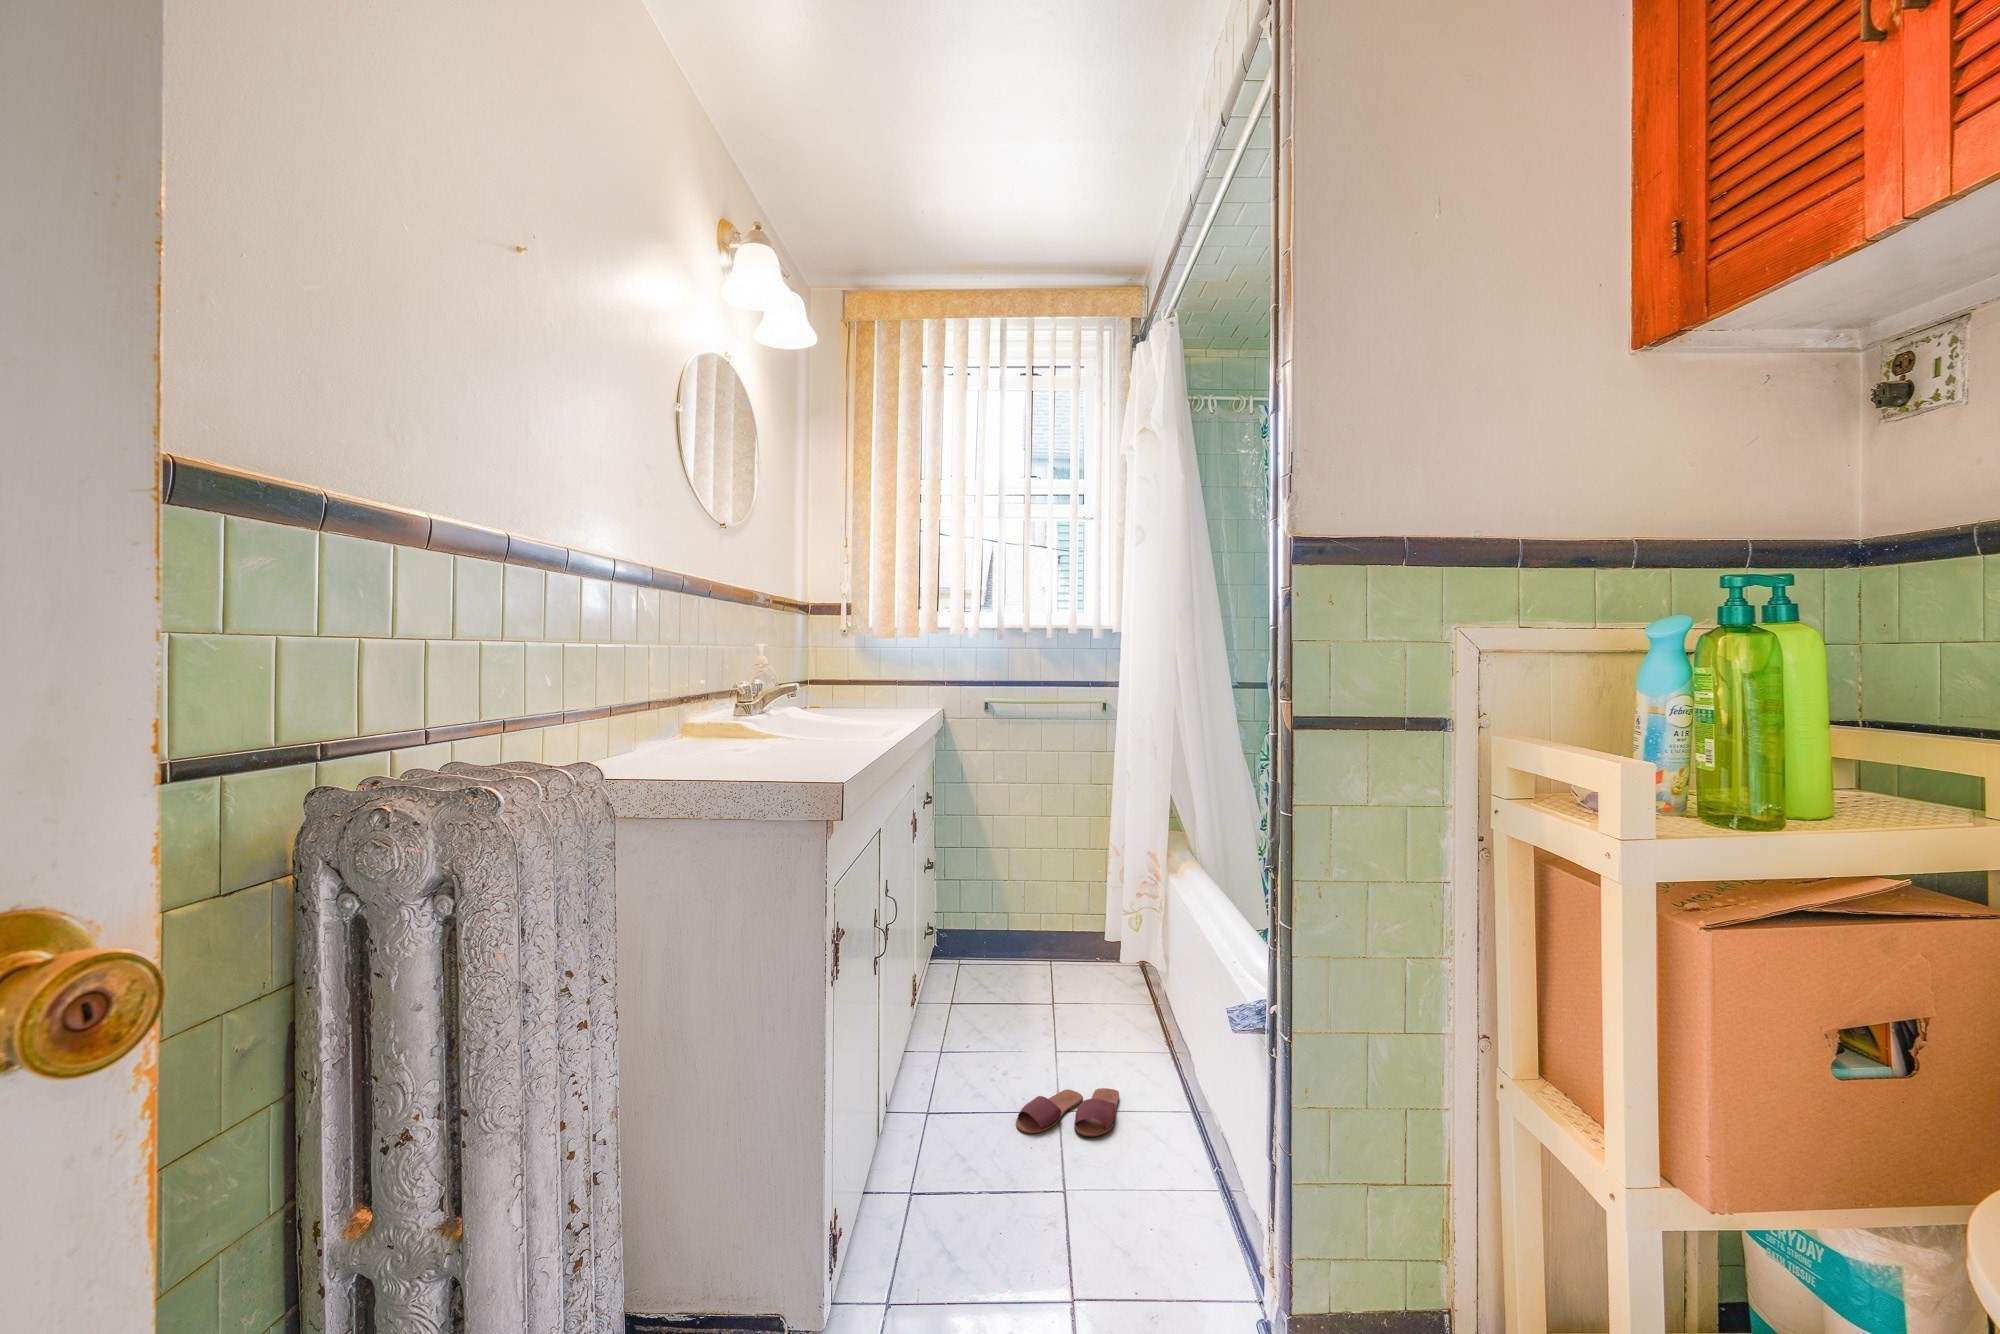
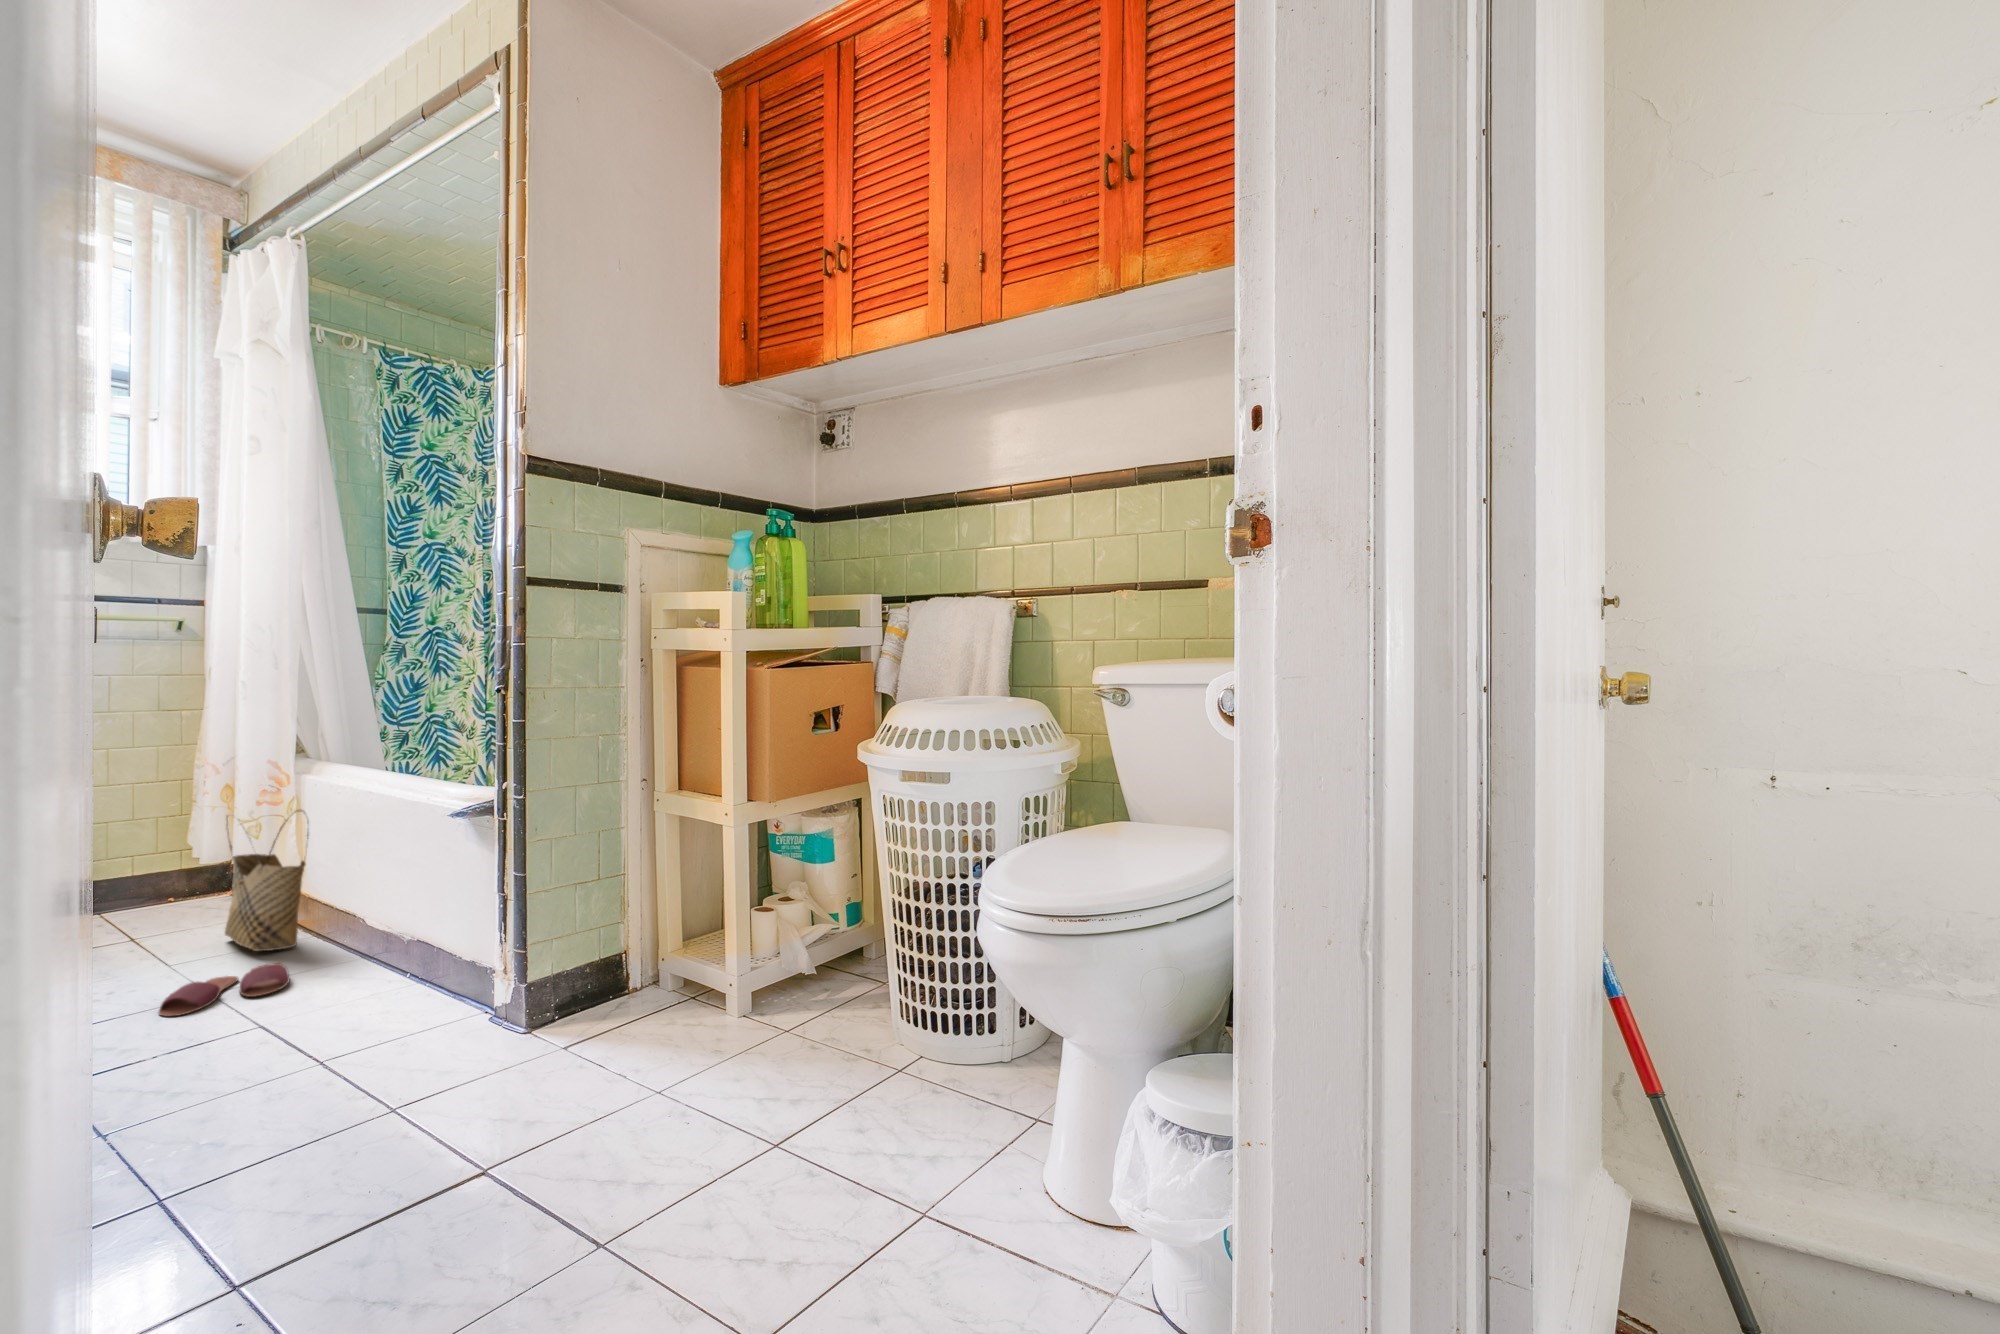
woven basket: none [1094,918,1155,1069] -> present [225,810,308,951]

